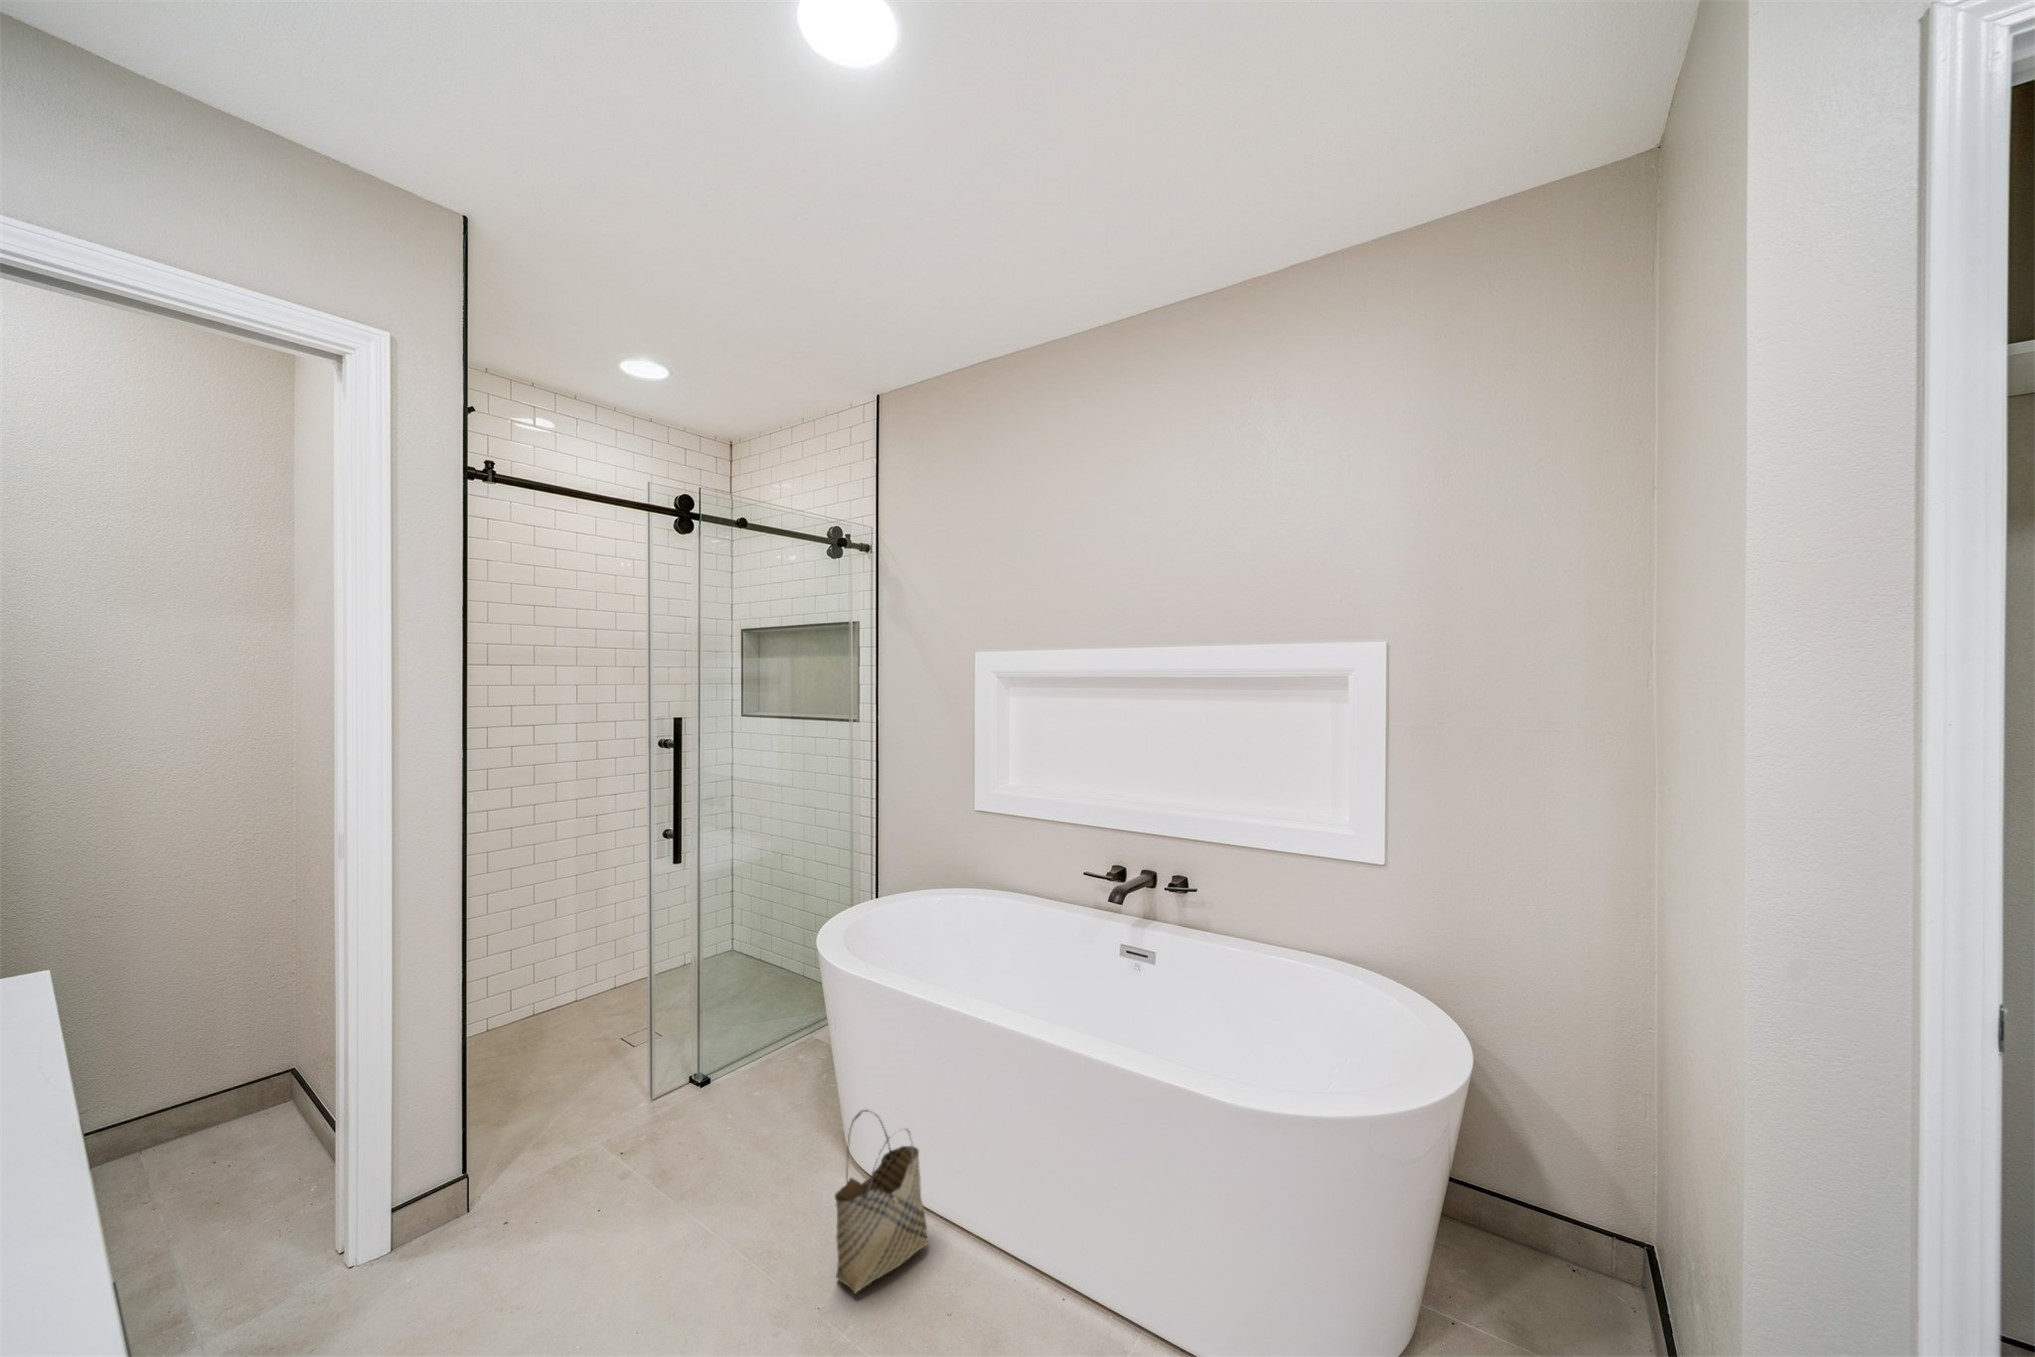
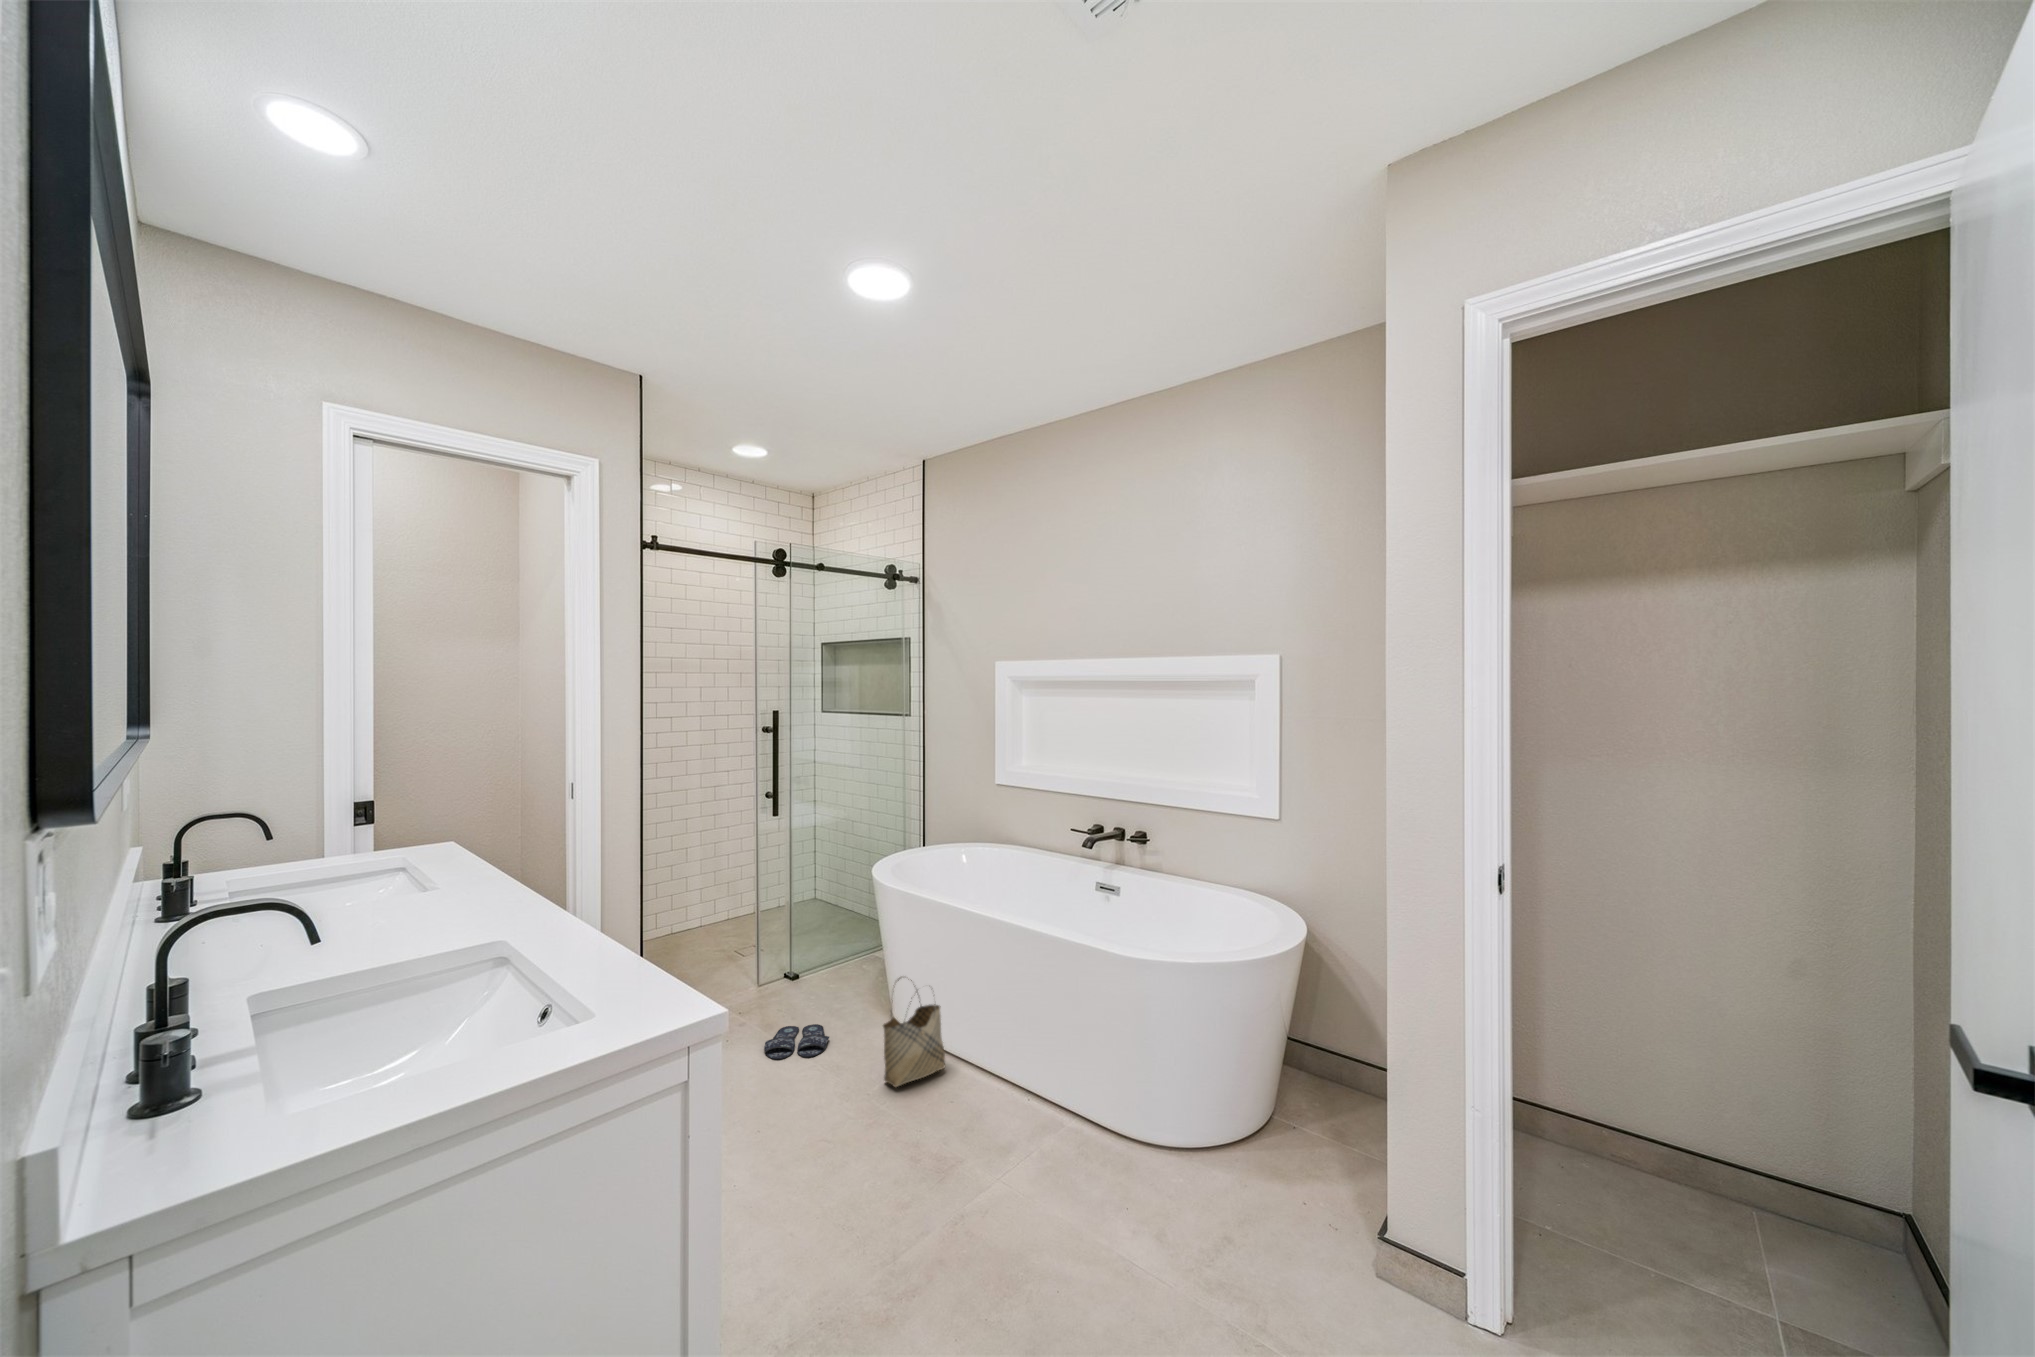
slippers: none [652,1165,752,1242] -> present [764,1024,829,1060]

